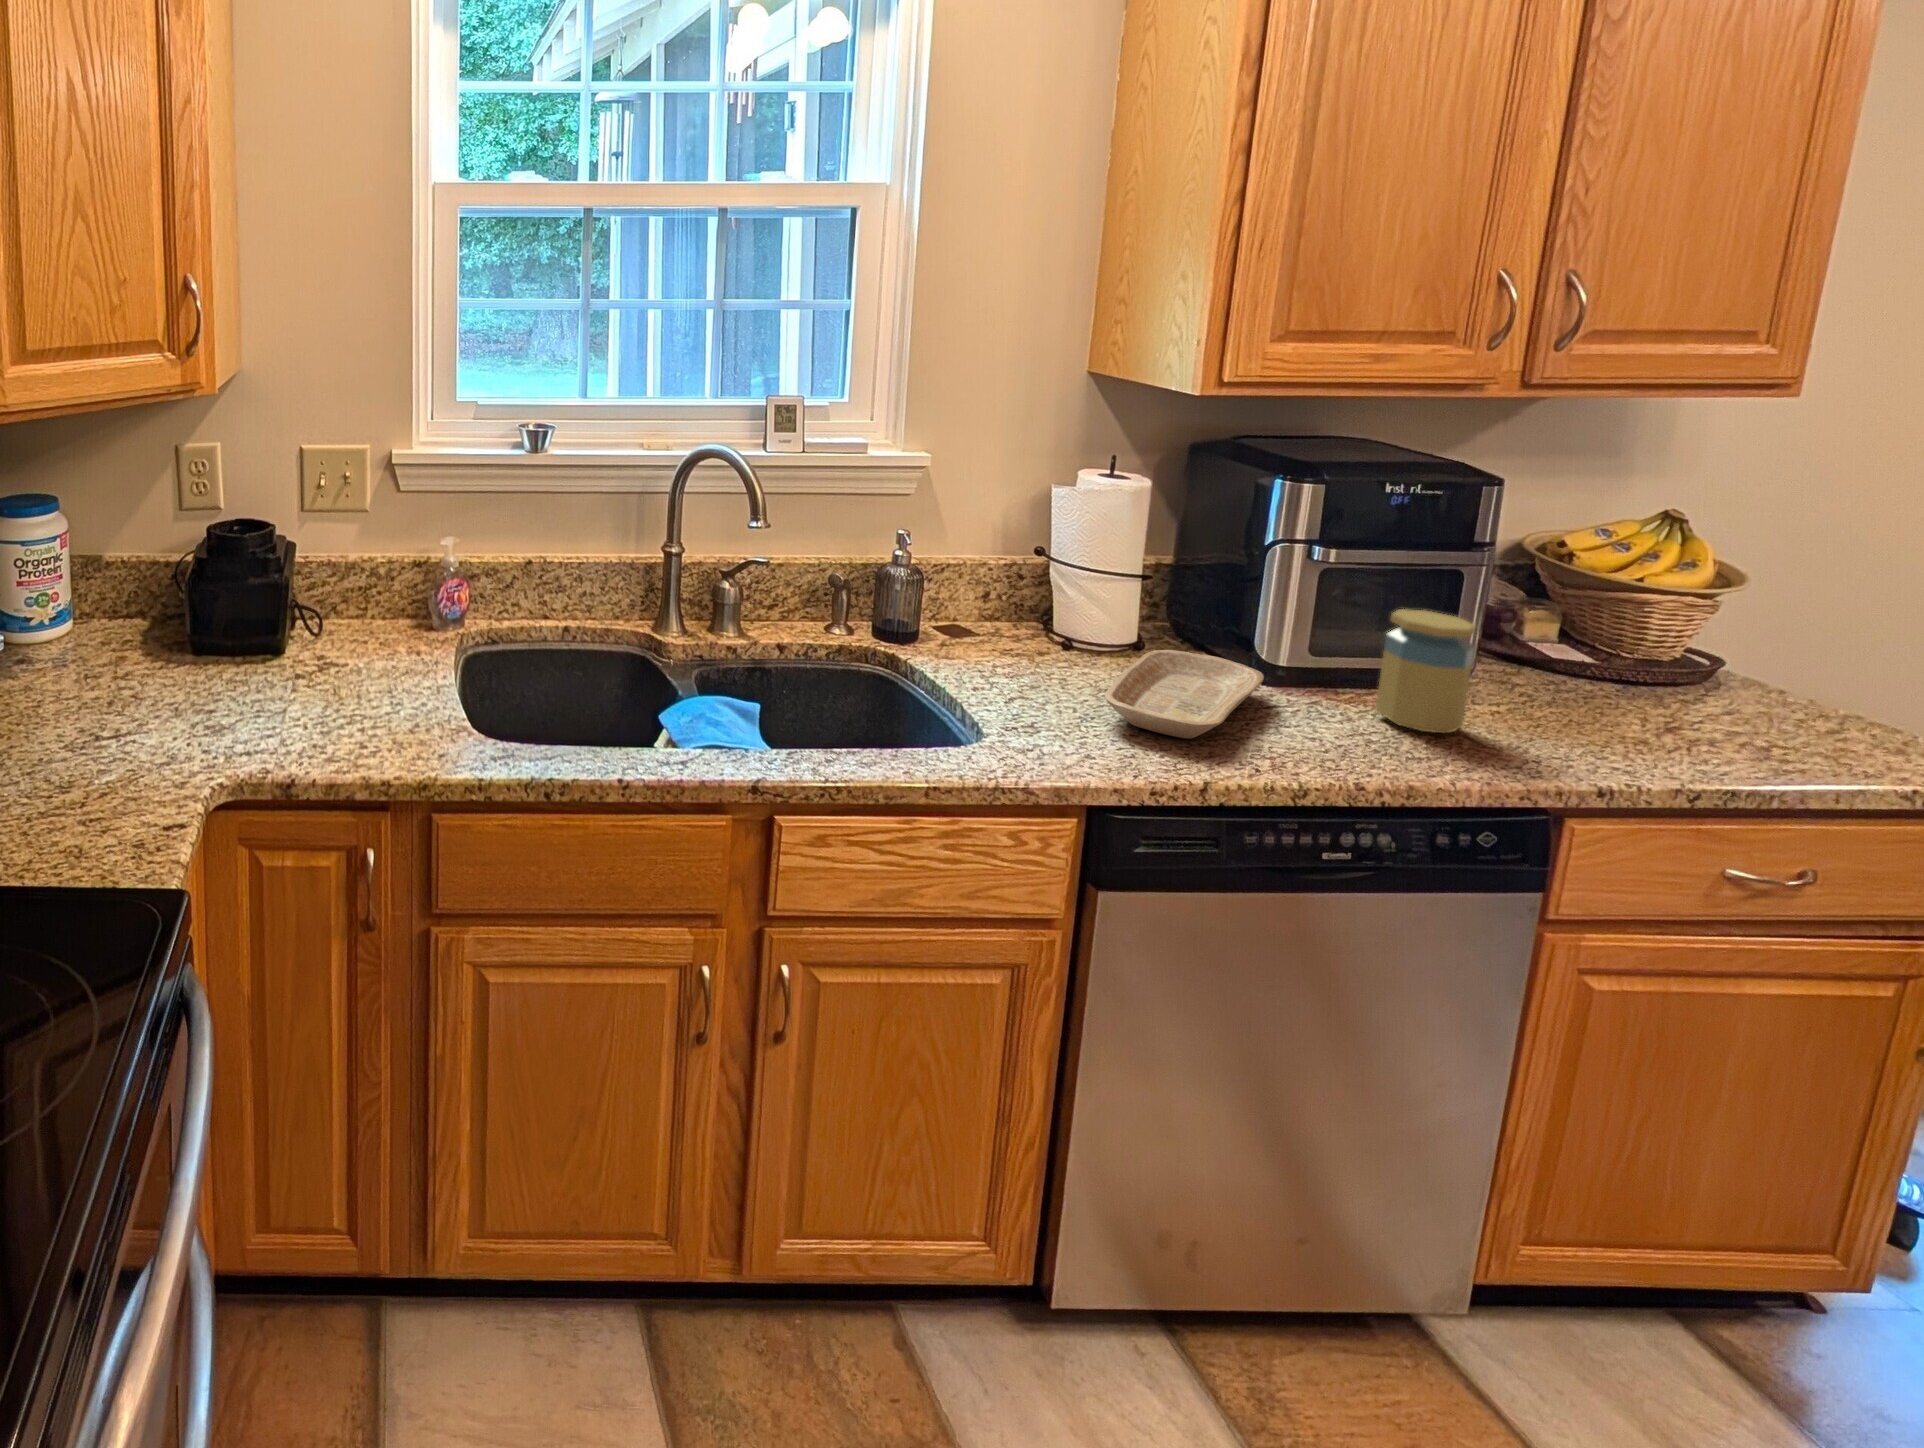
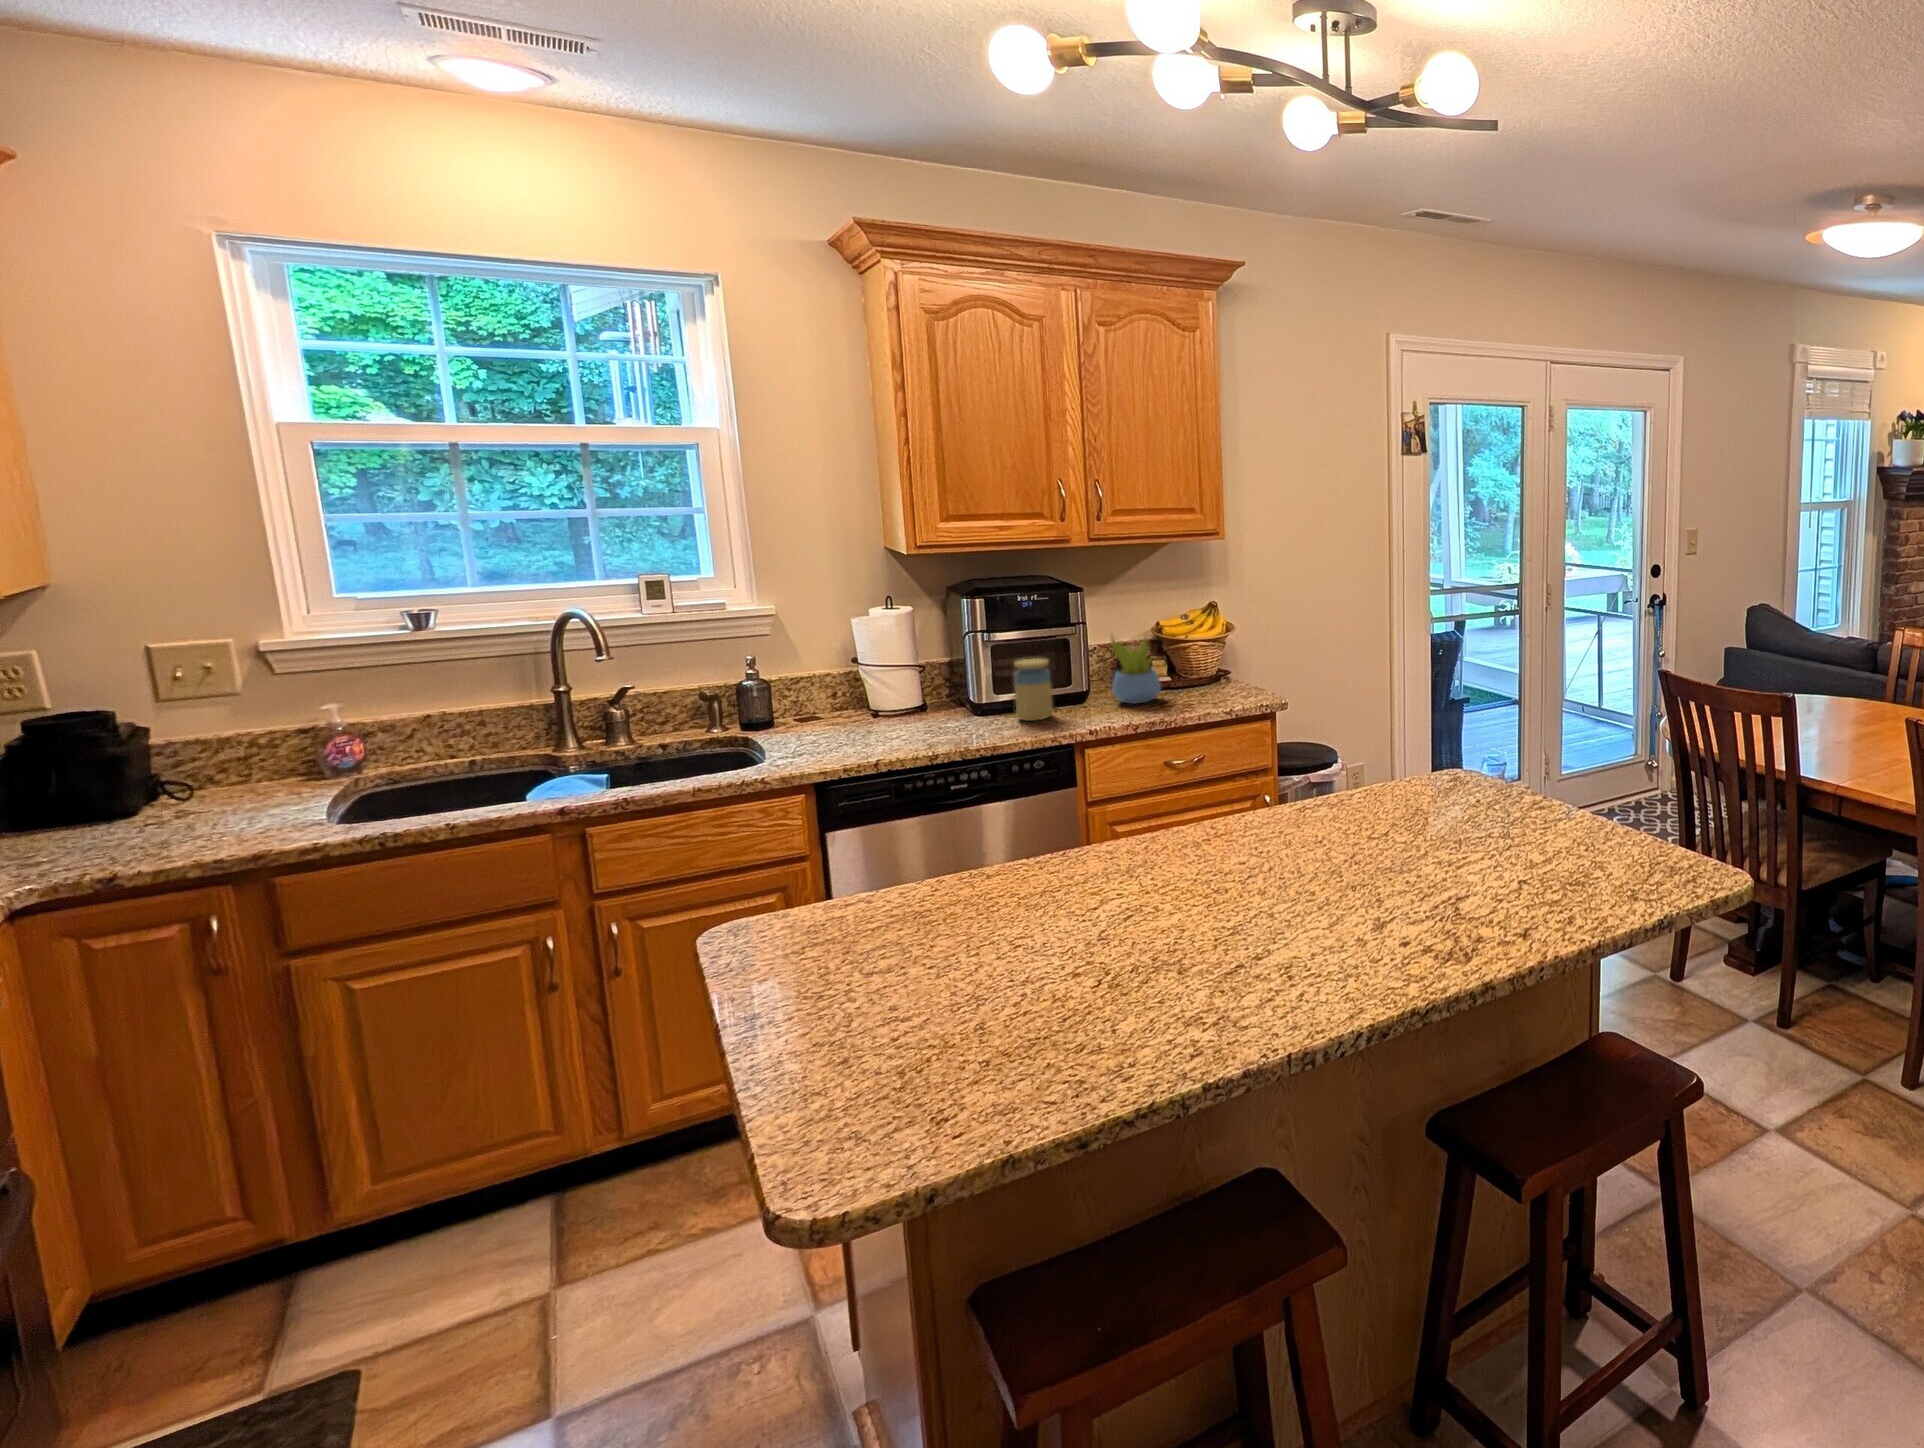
succulent plant: none [1547,577,1691,727] -> present [1111,637,1161,703]
tray: present [1105,650,1264,739] -> none [847,704,965,744]

